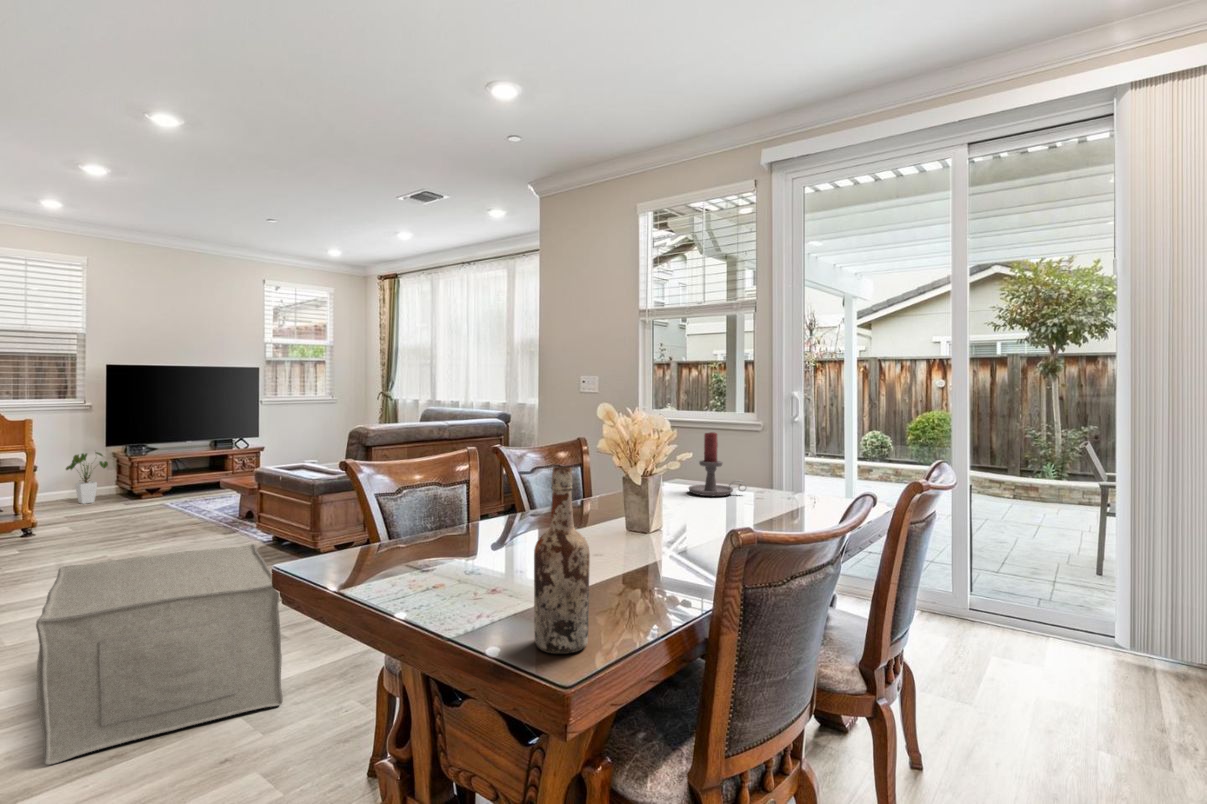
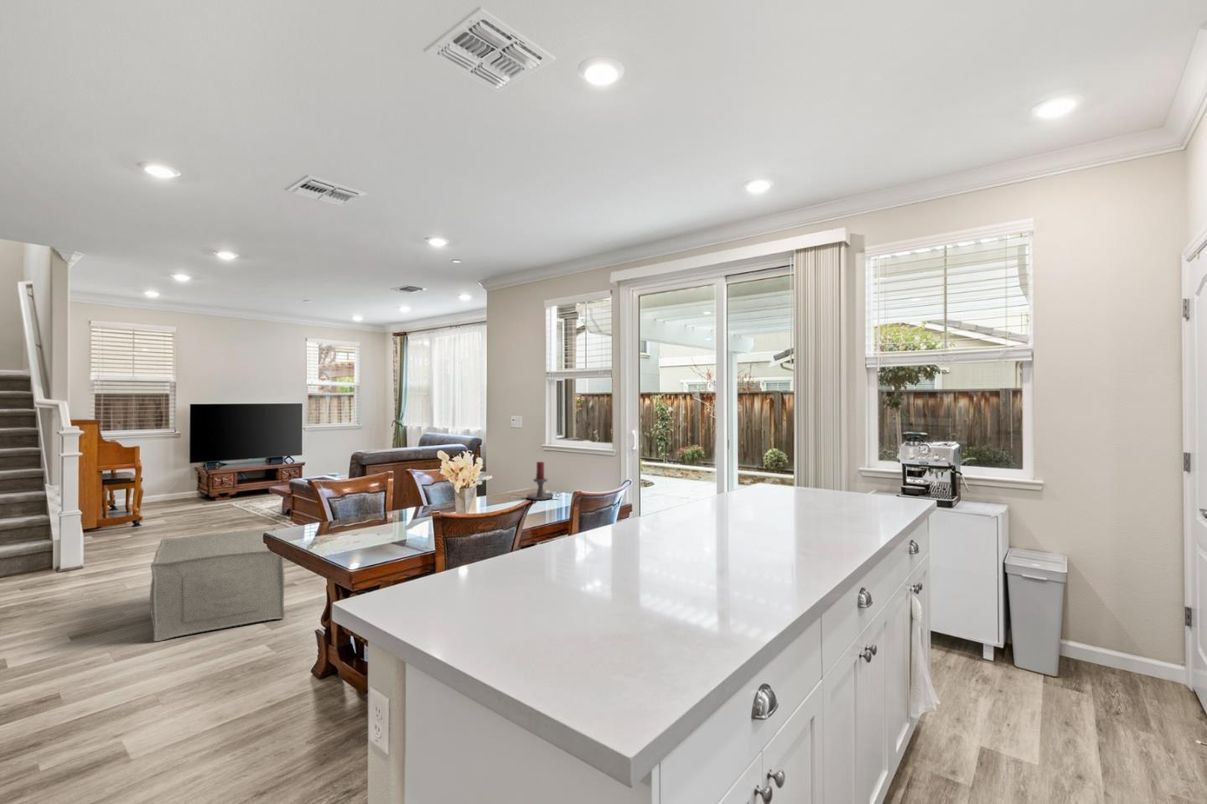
house plant: present [66,452,108,504] -> none [161,465,191,504]
wine bottle: present [534,466,590,654] -> none [356,487,381,563]

